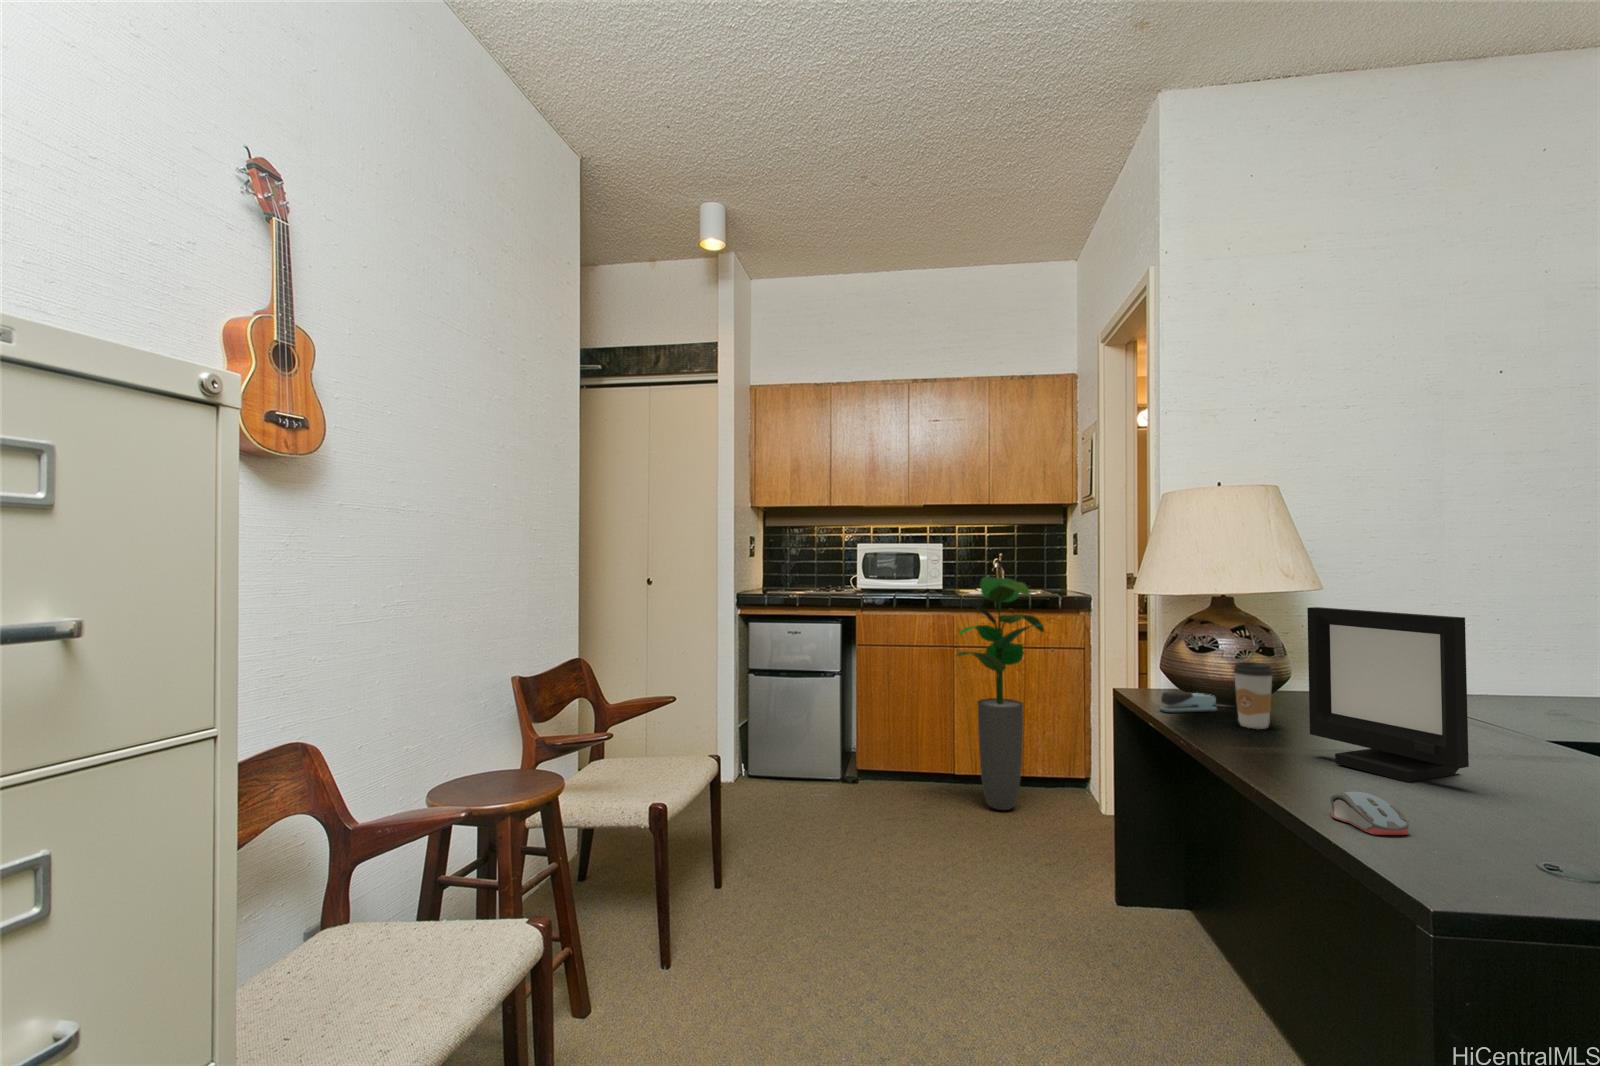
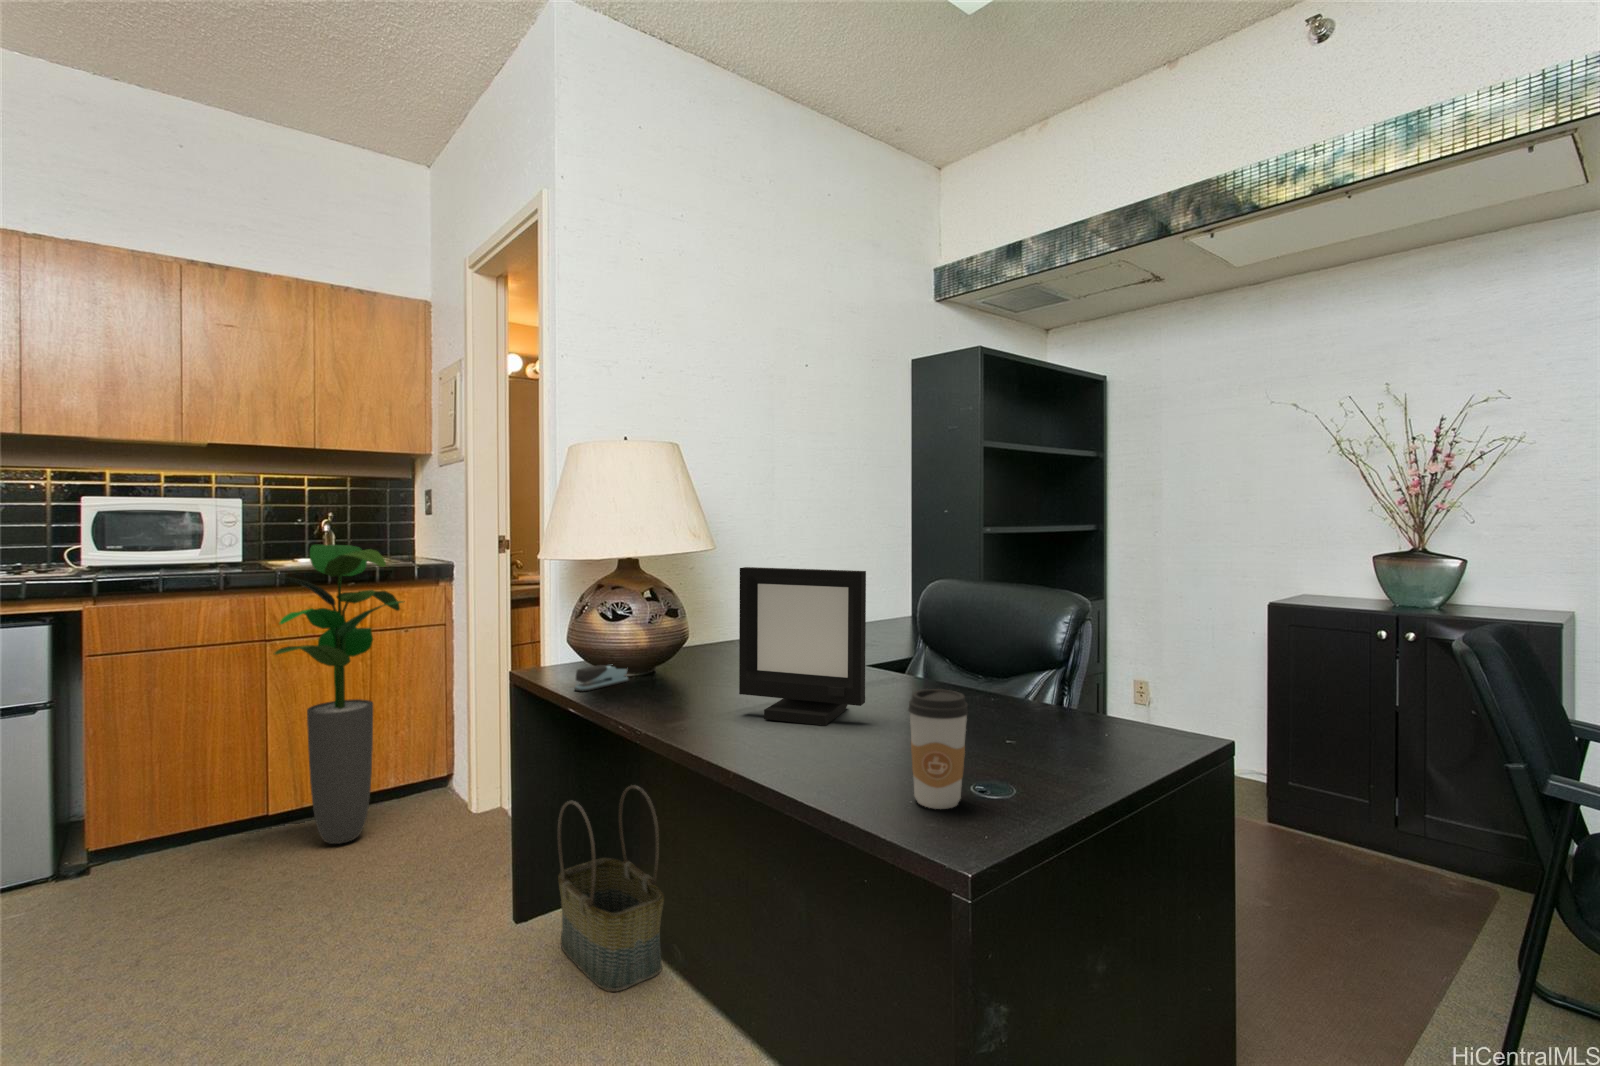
coffee cup: present [1234,662,1273,729] -> present [908,689,968,809]
computer mouse: present [1330,792,1409,835] -> none [802,749,869,790]
basket: none [1148,809,1249,1001] -> present [558,785,664,992]

